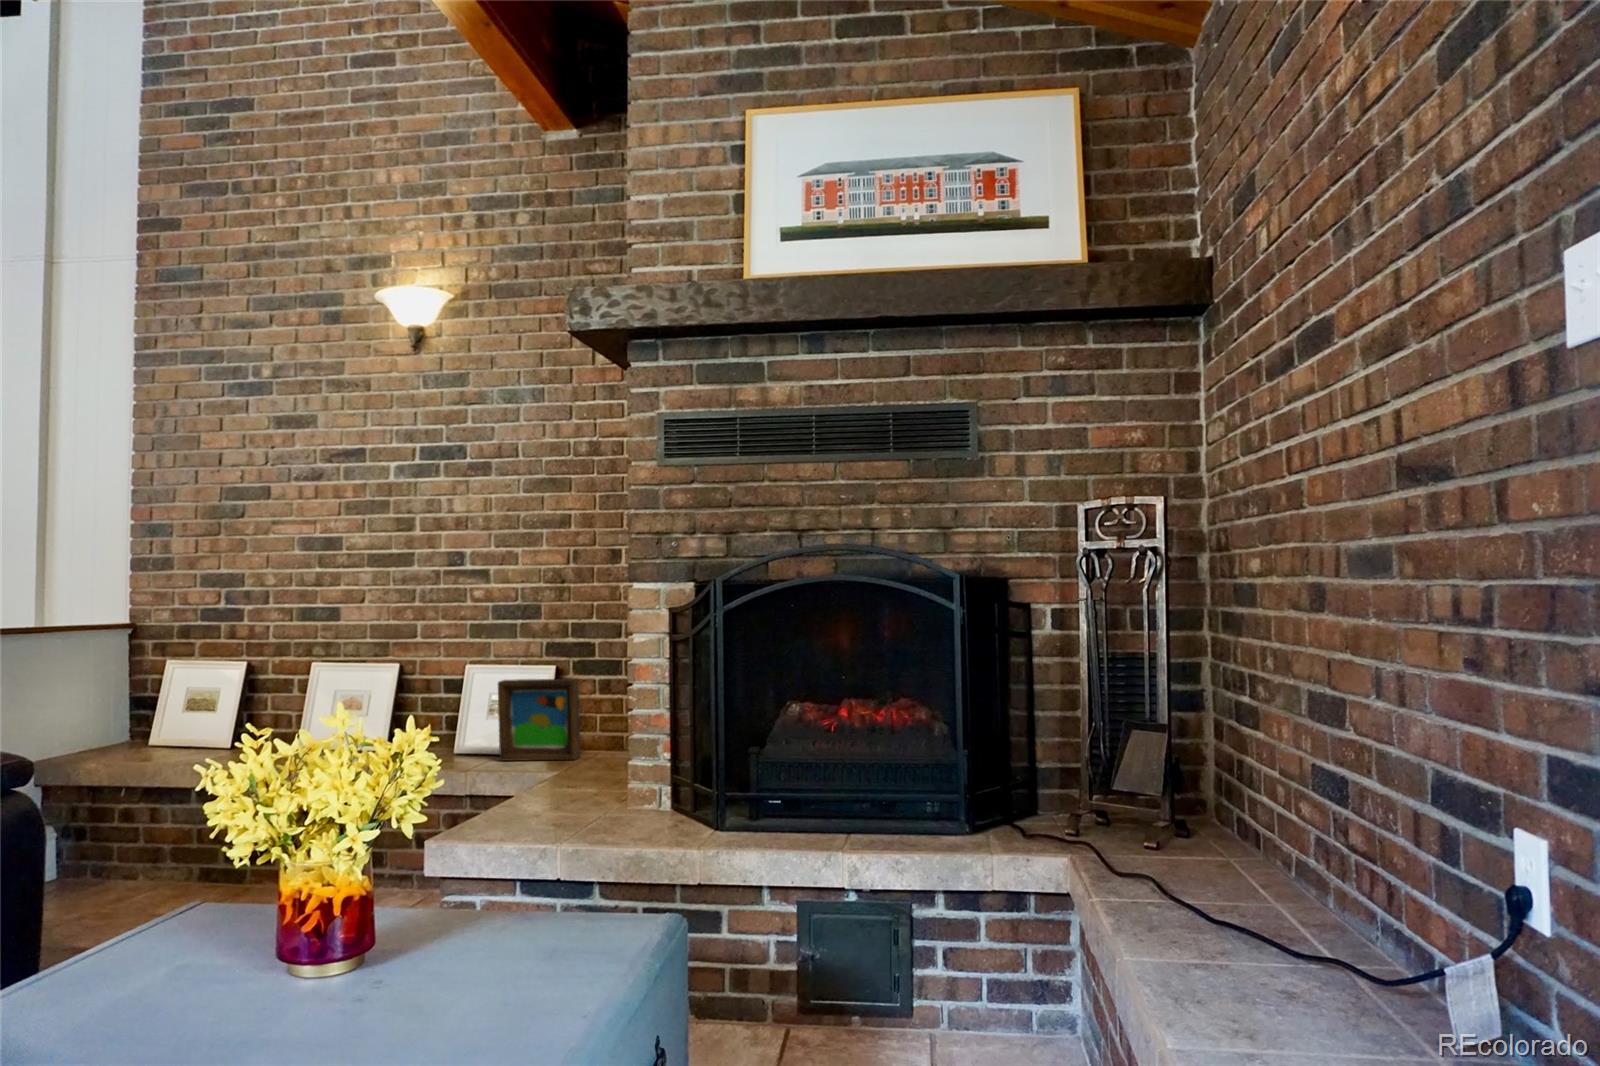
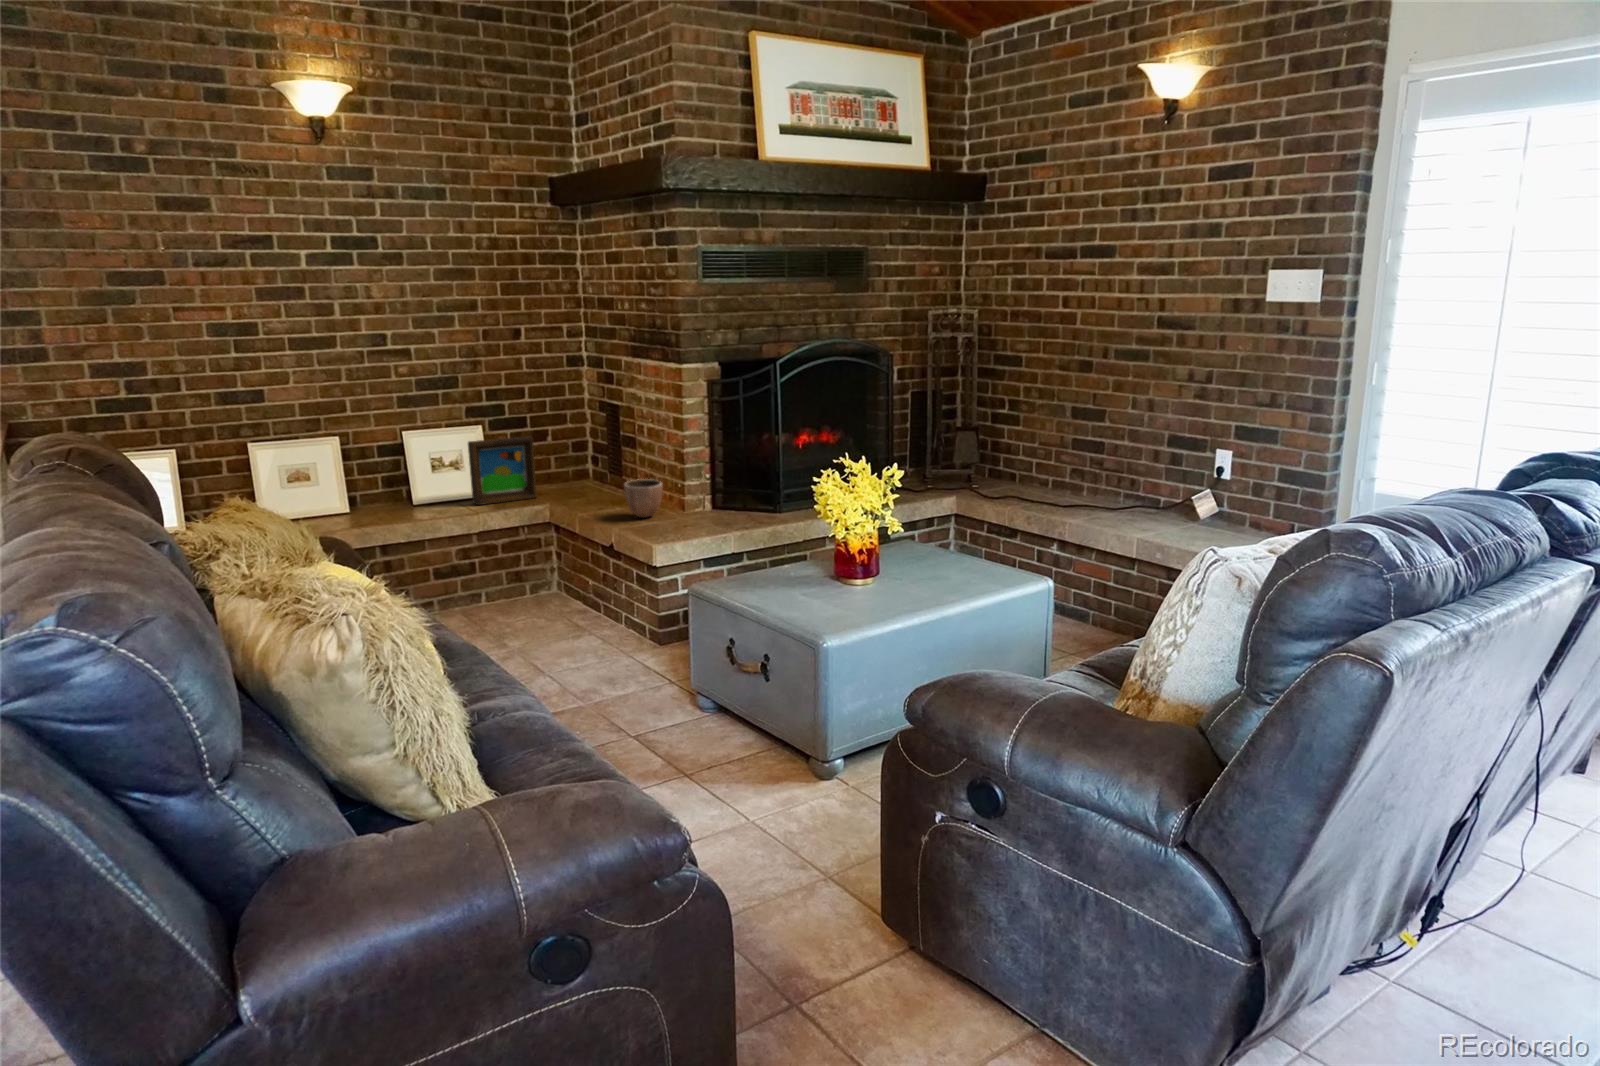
decorative bowl: none [551,747,606,804] -> present [624,479,663,518]

